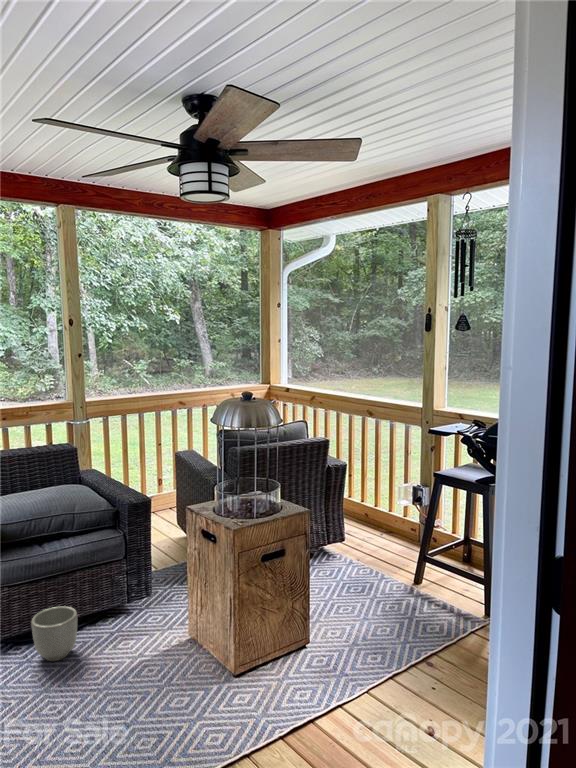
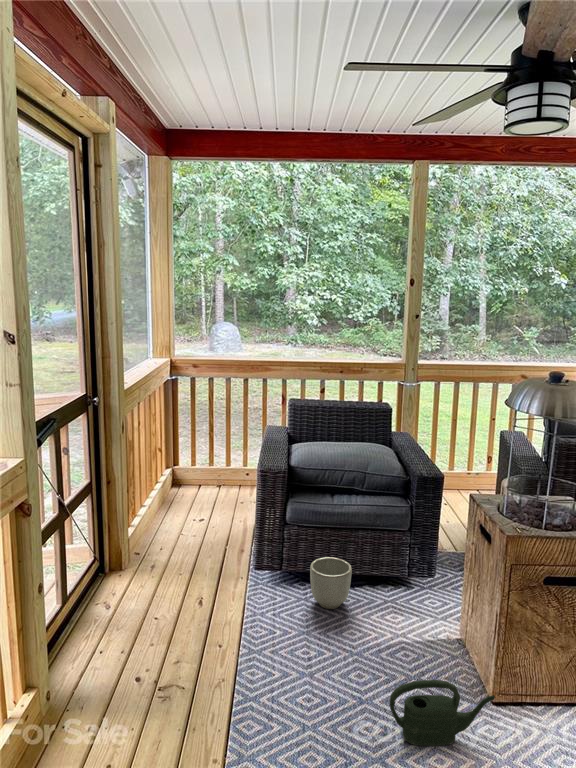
watering can: none [161,665,243,738] -> present [390,680,495,746]

